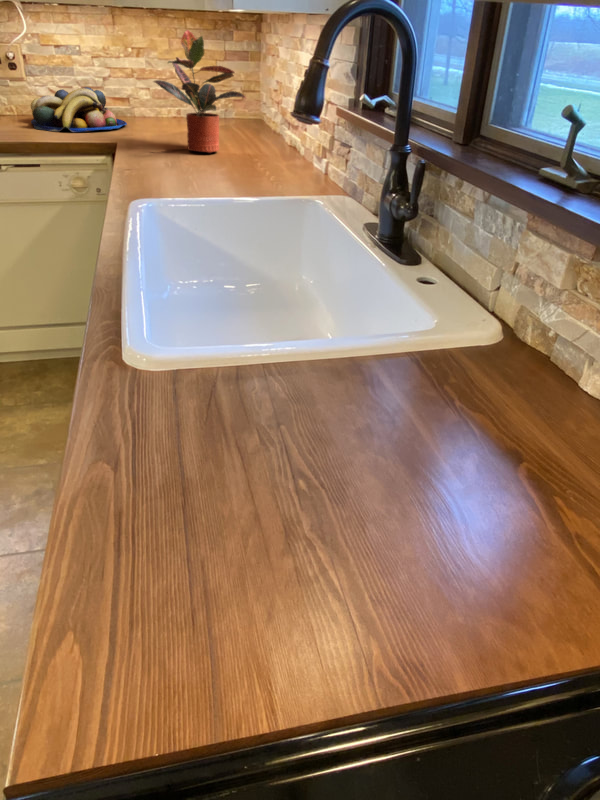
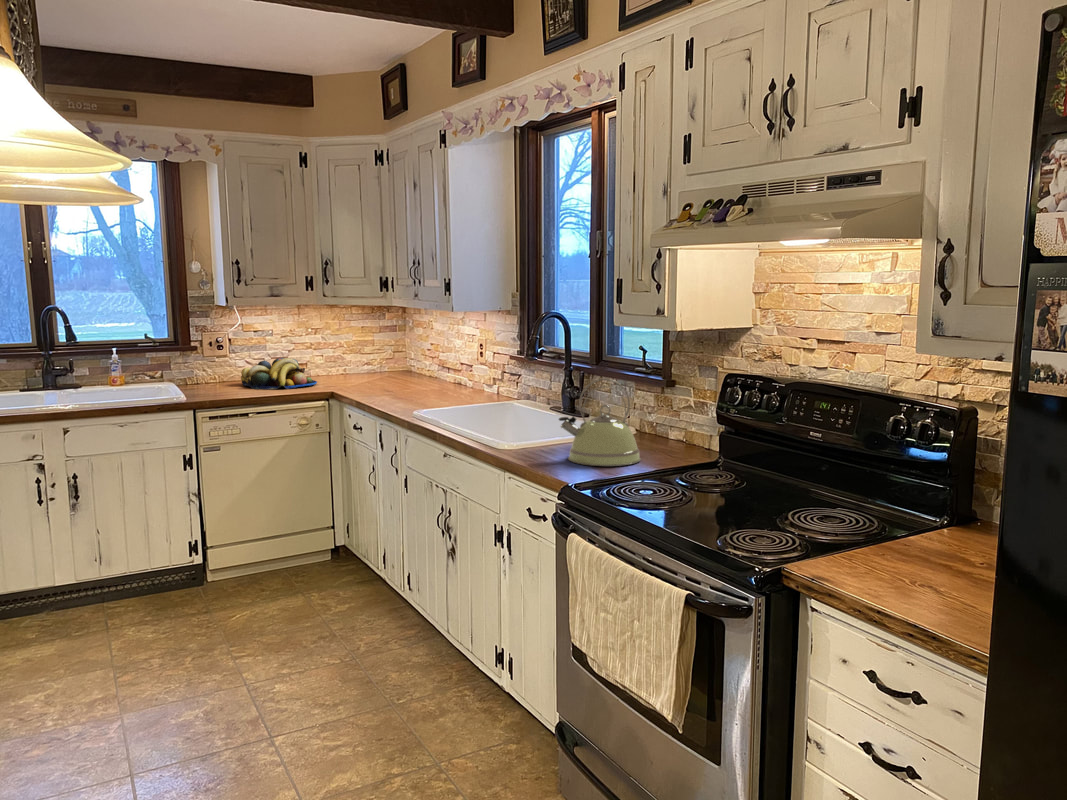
potted plant: present [154,30,245,153] -> none [369,315,431,392]
kettle: none [252,234,478,534] -> present [559,378,640,466]

